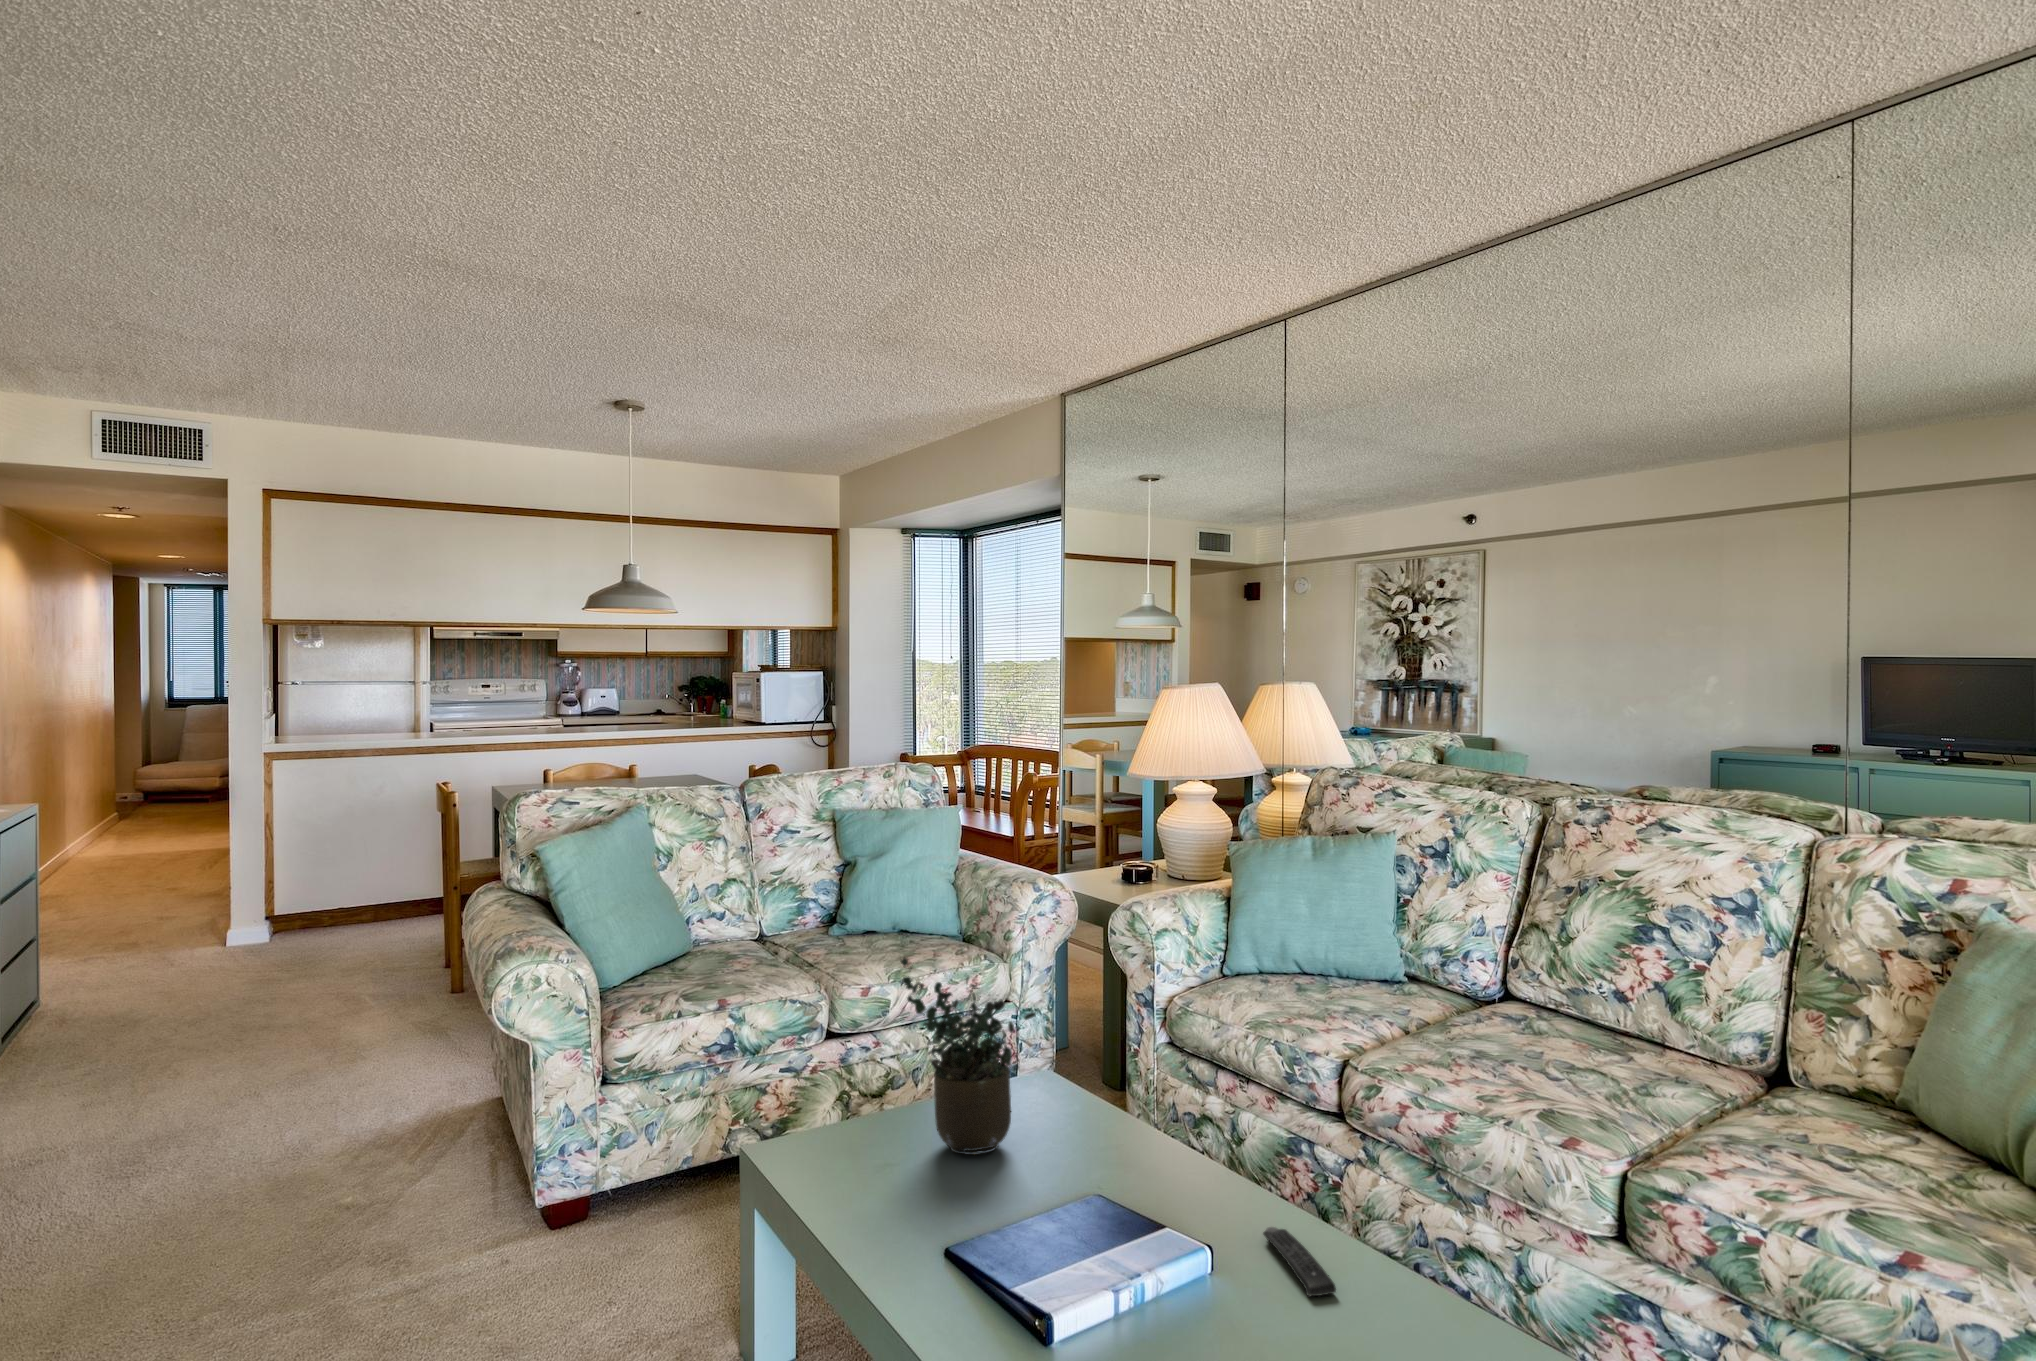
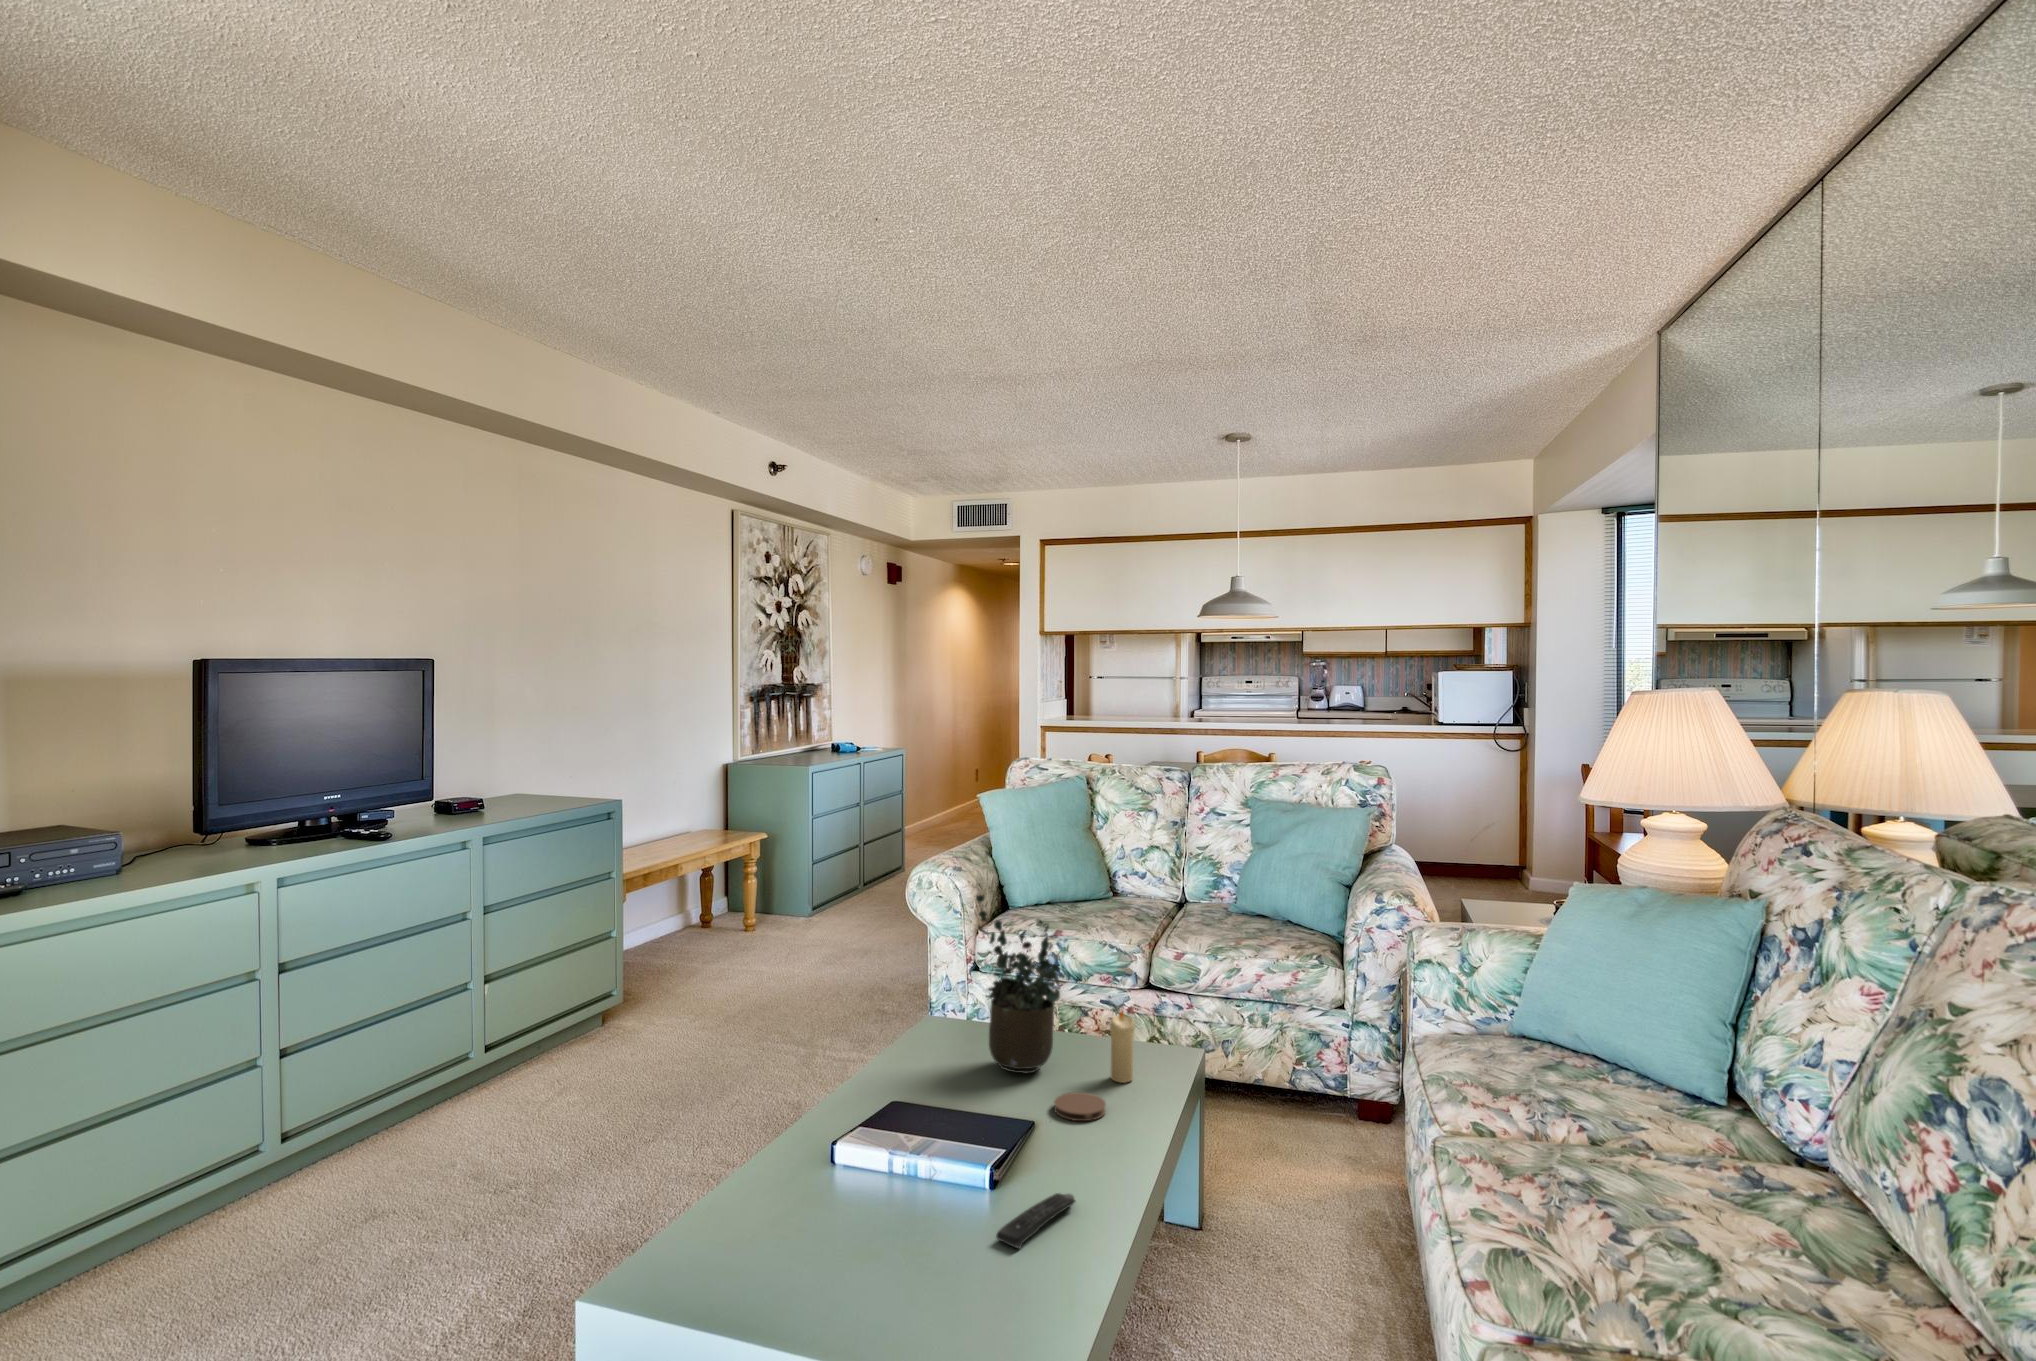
candle: none [1052,1040,1077,1122] -> present [1110,1009,1135,1083]
coaster: none [1073,1139,1129,1173] -> present [1054,1092,1106,1121]

